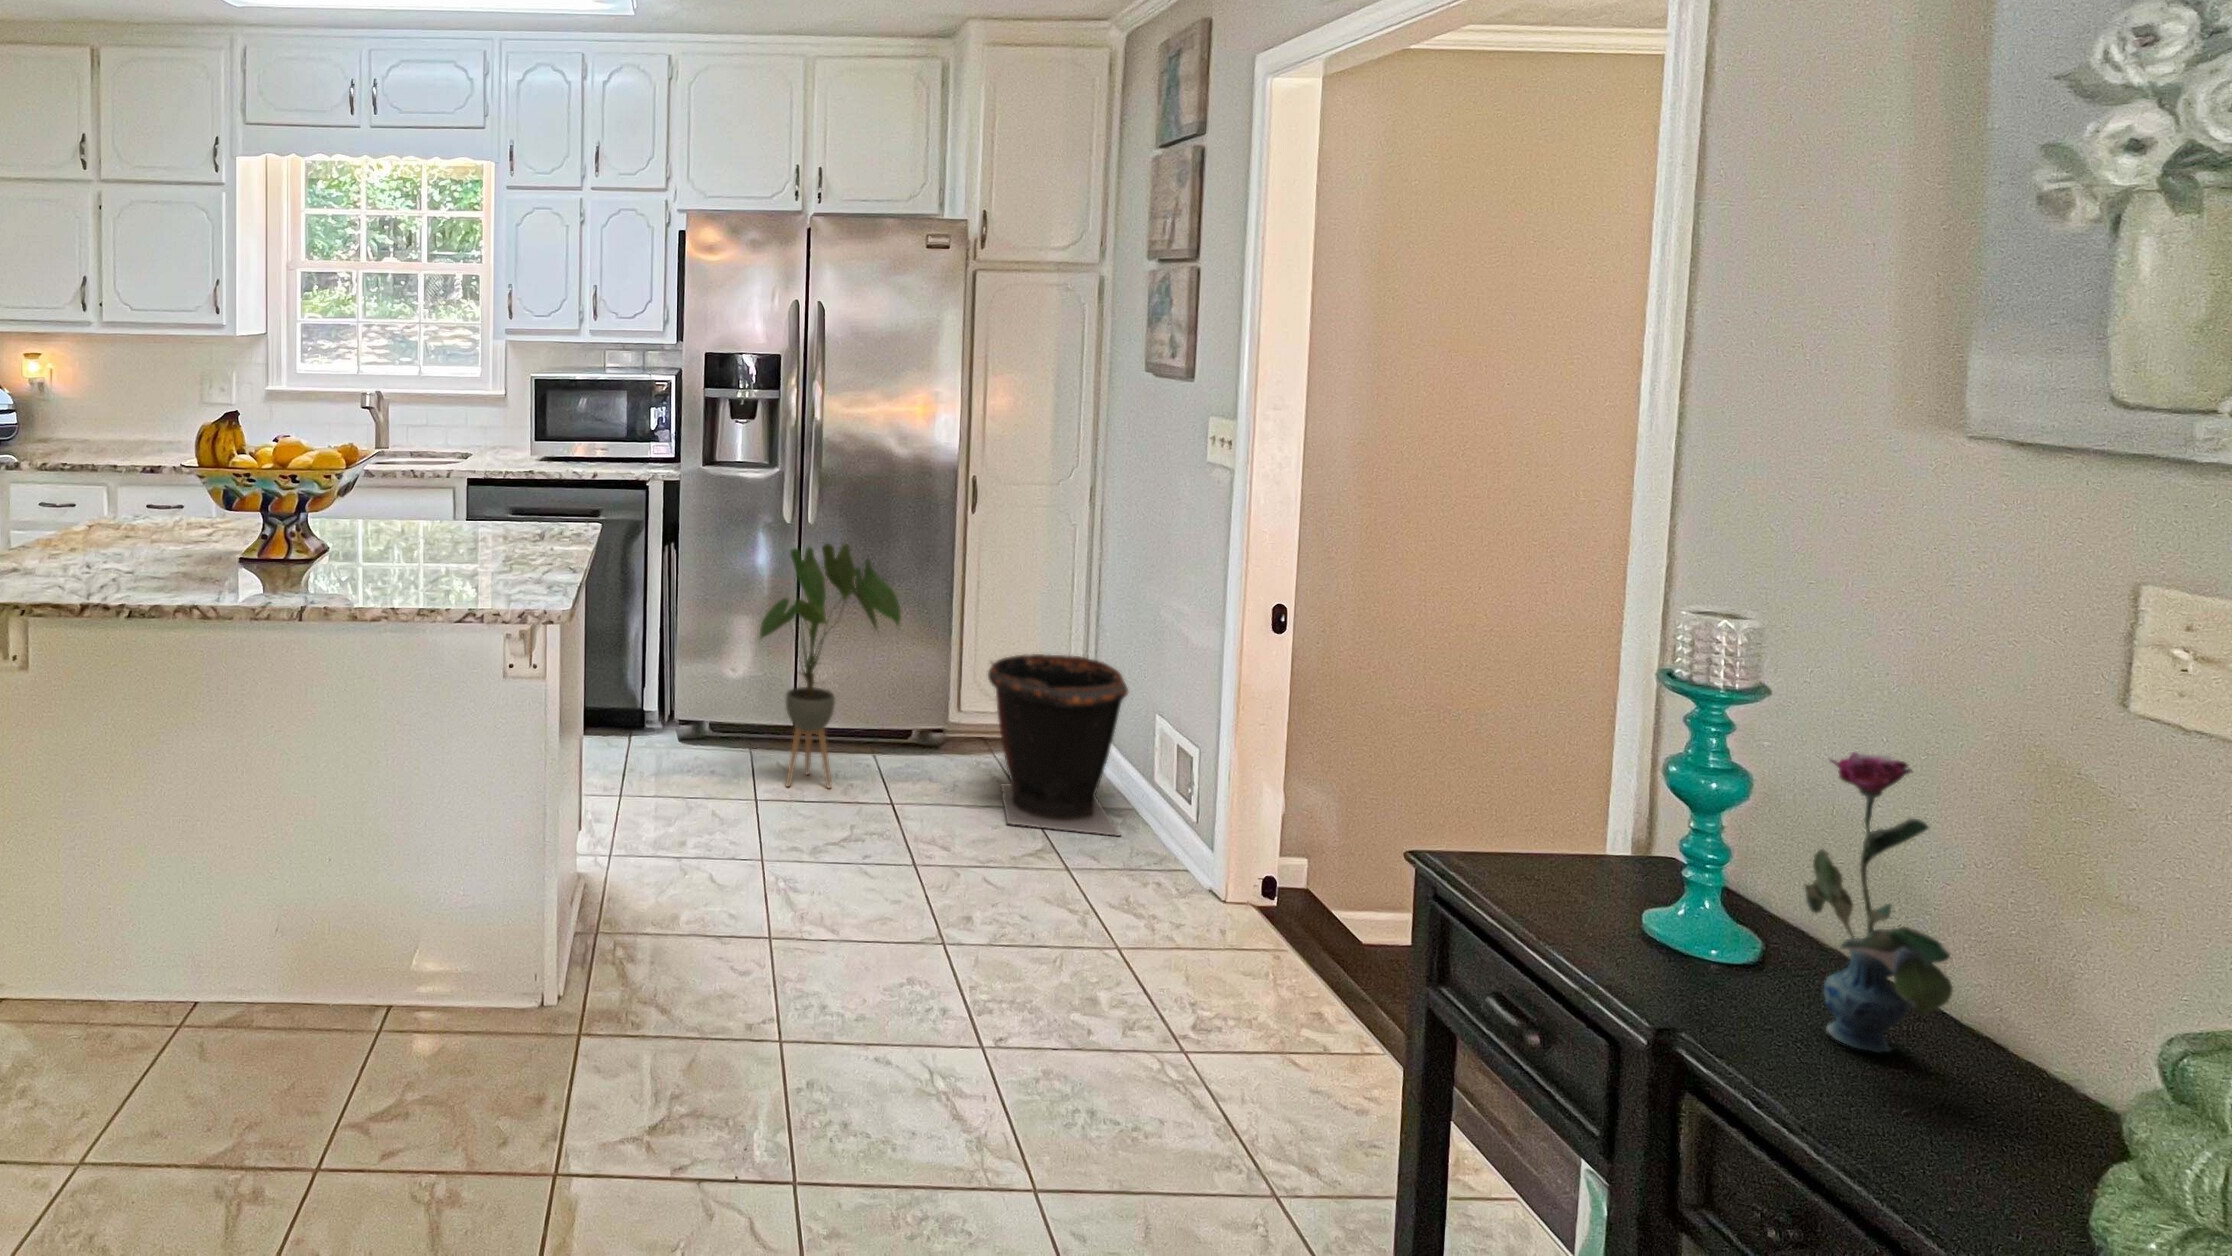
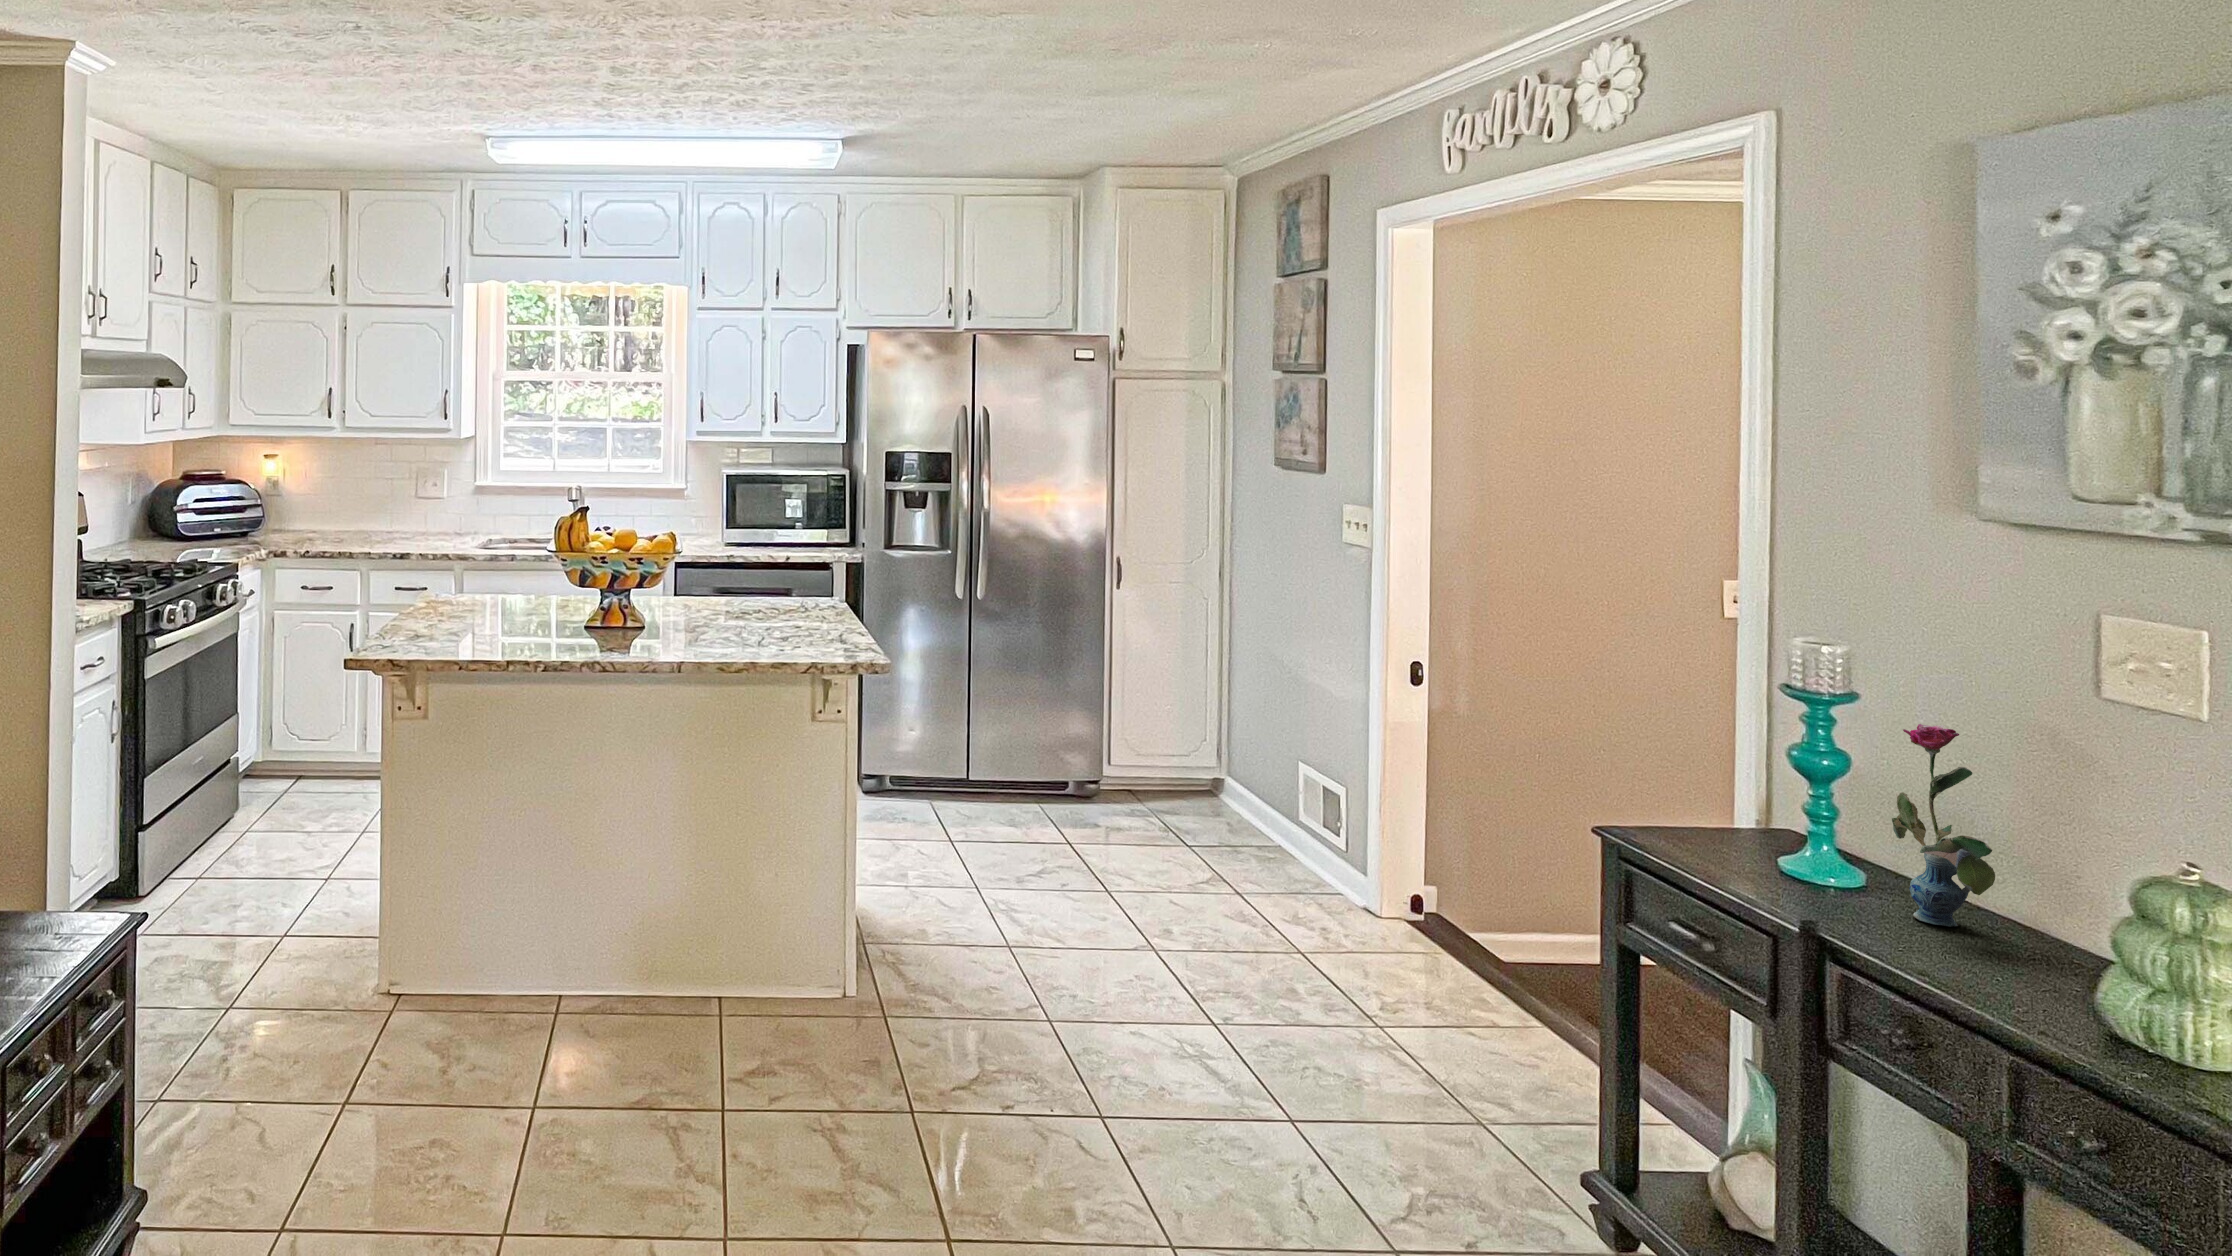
house plant: present [759,544,901,788] -> none [949,617,1075,833]
waste bin: present [988,654,1129,836] -> none [1149,713,1277,869]

